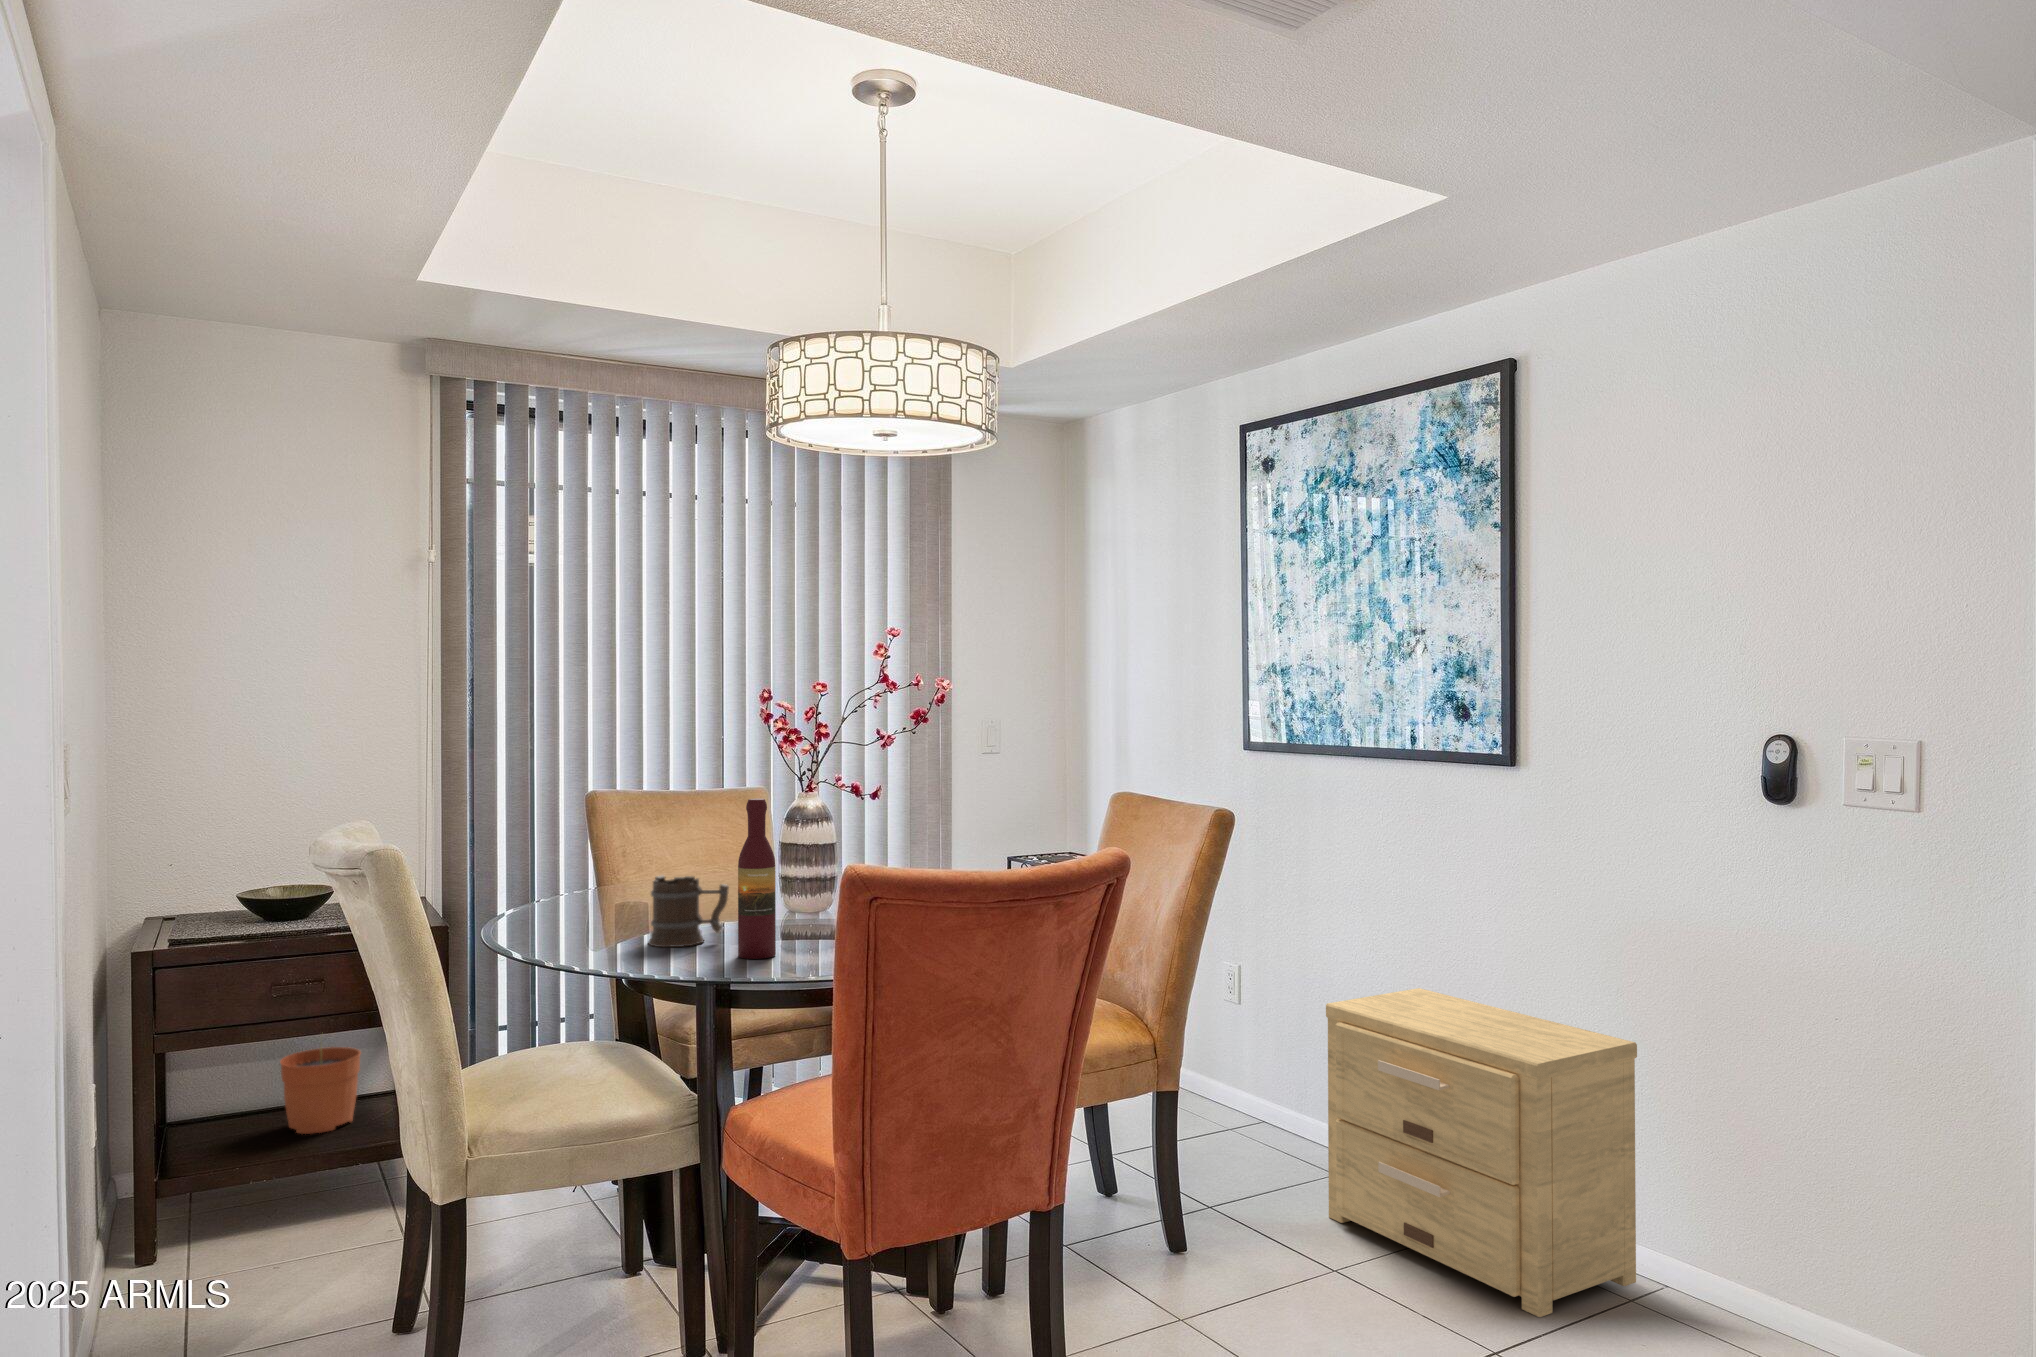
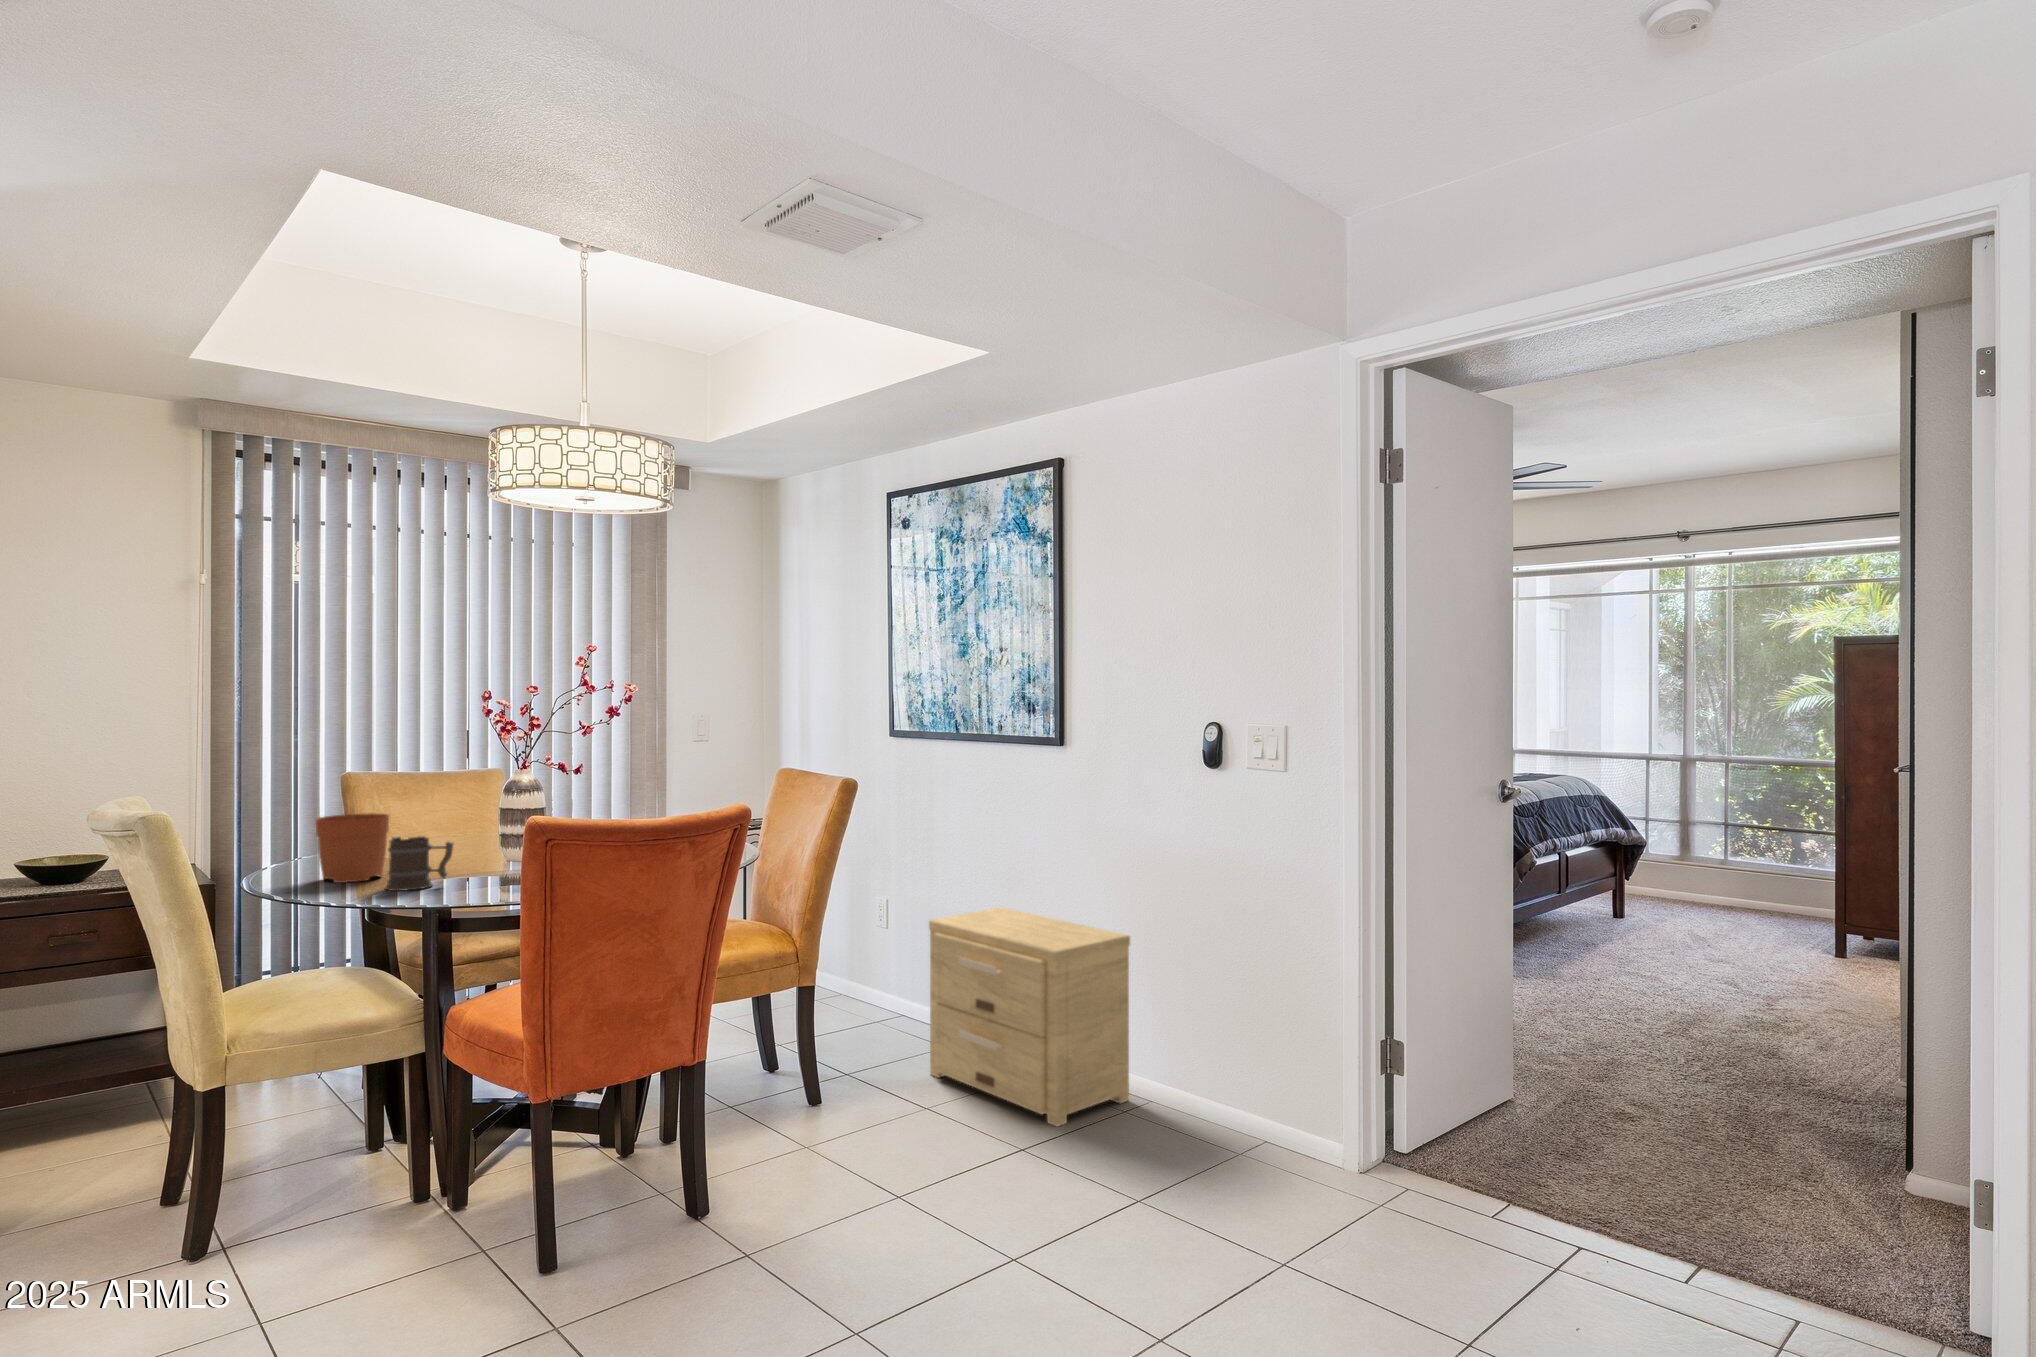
wine bottle: present [738,798,776,959] -> none [458,775,489,896]
plant pot: present [280,1047,361,1134] -> present [316,795,390,883]

